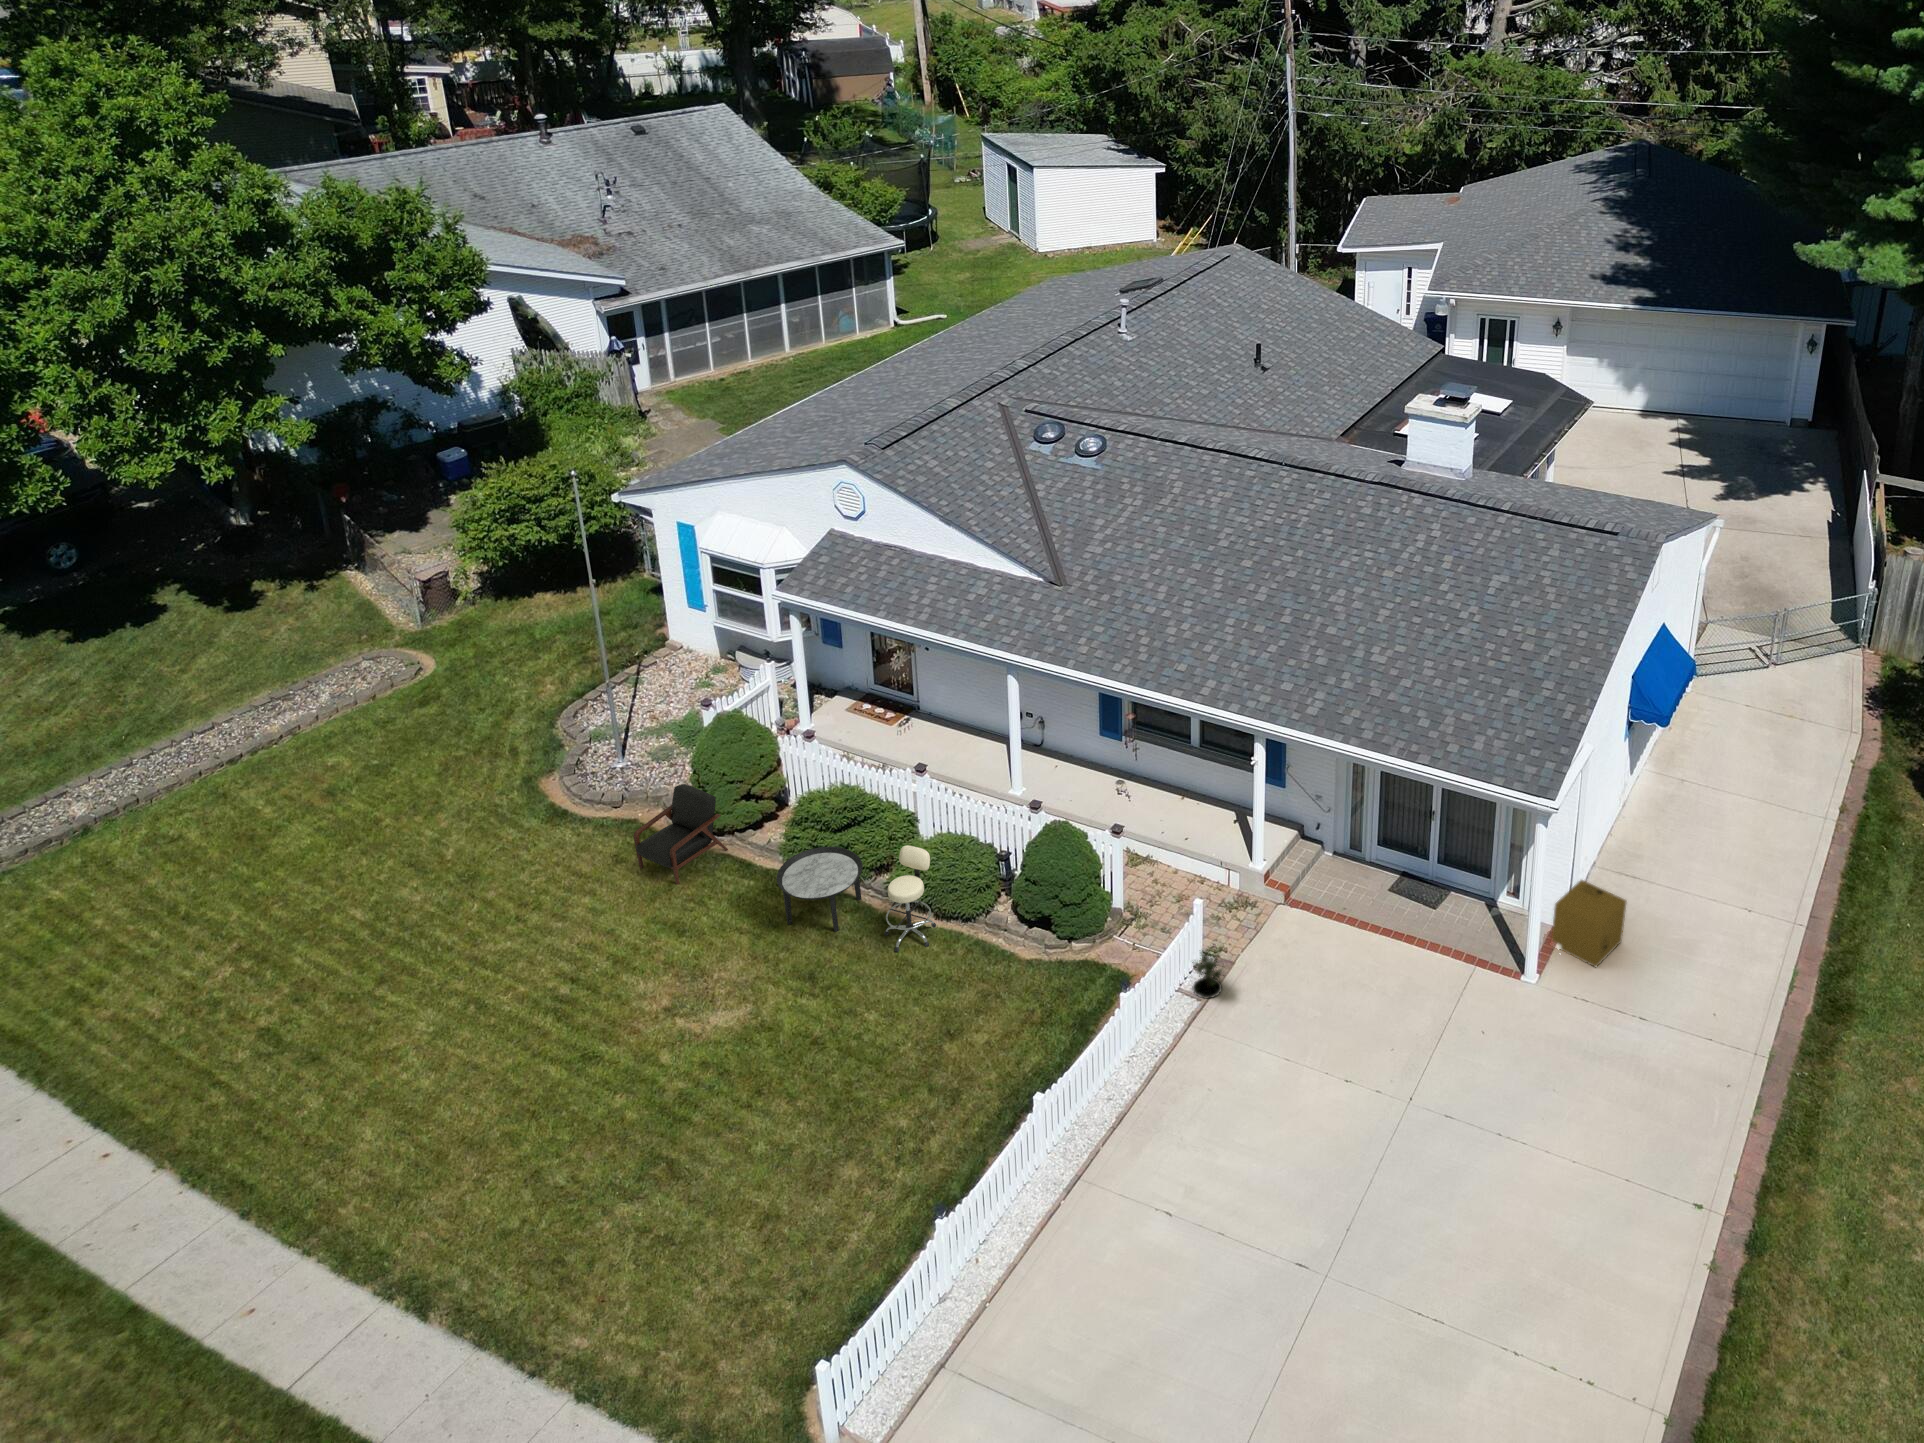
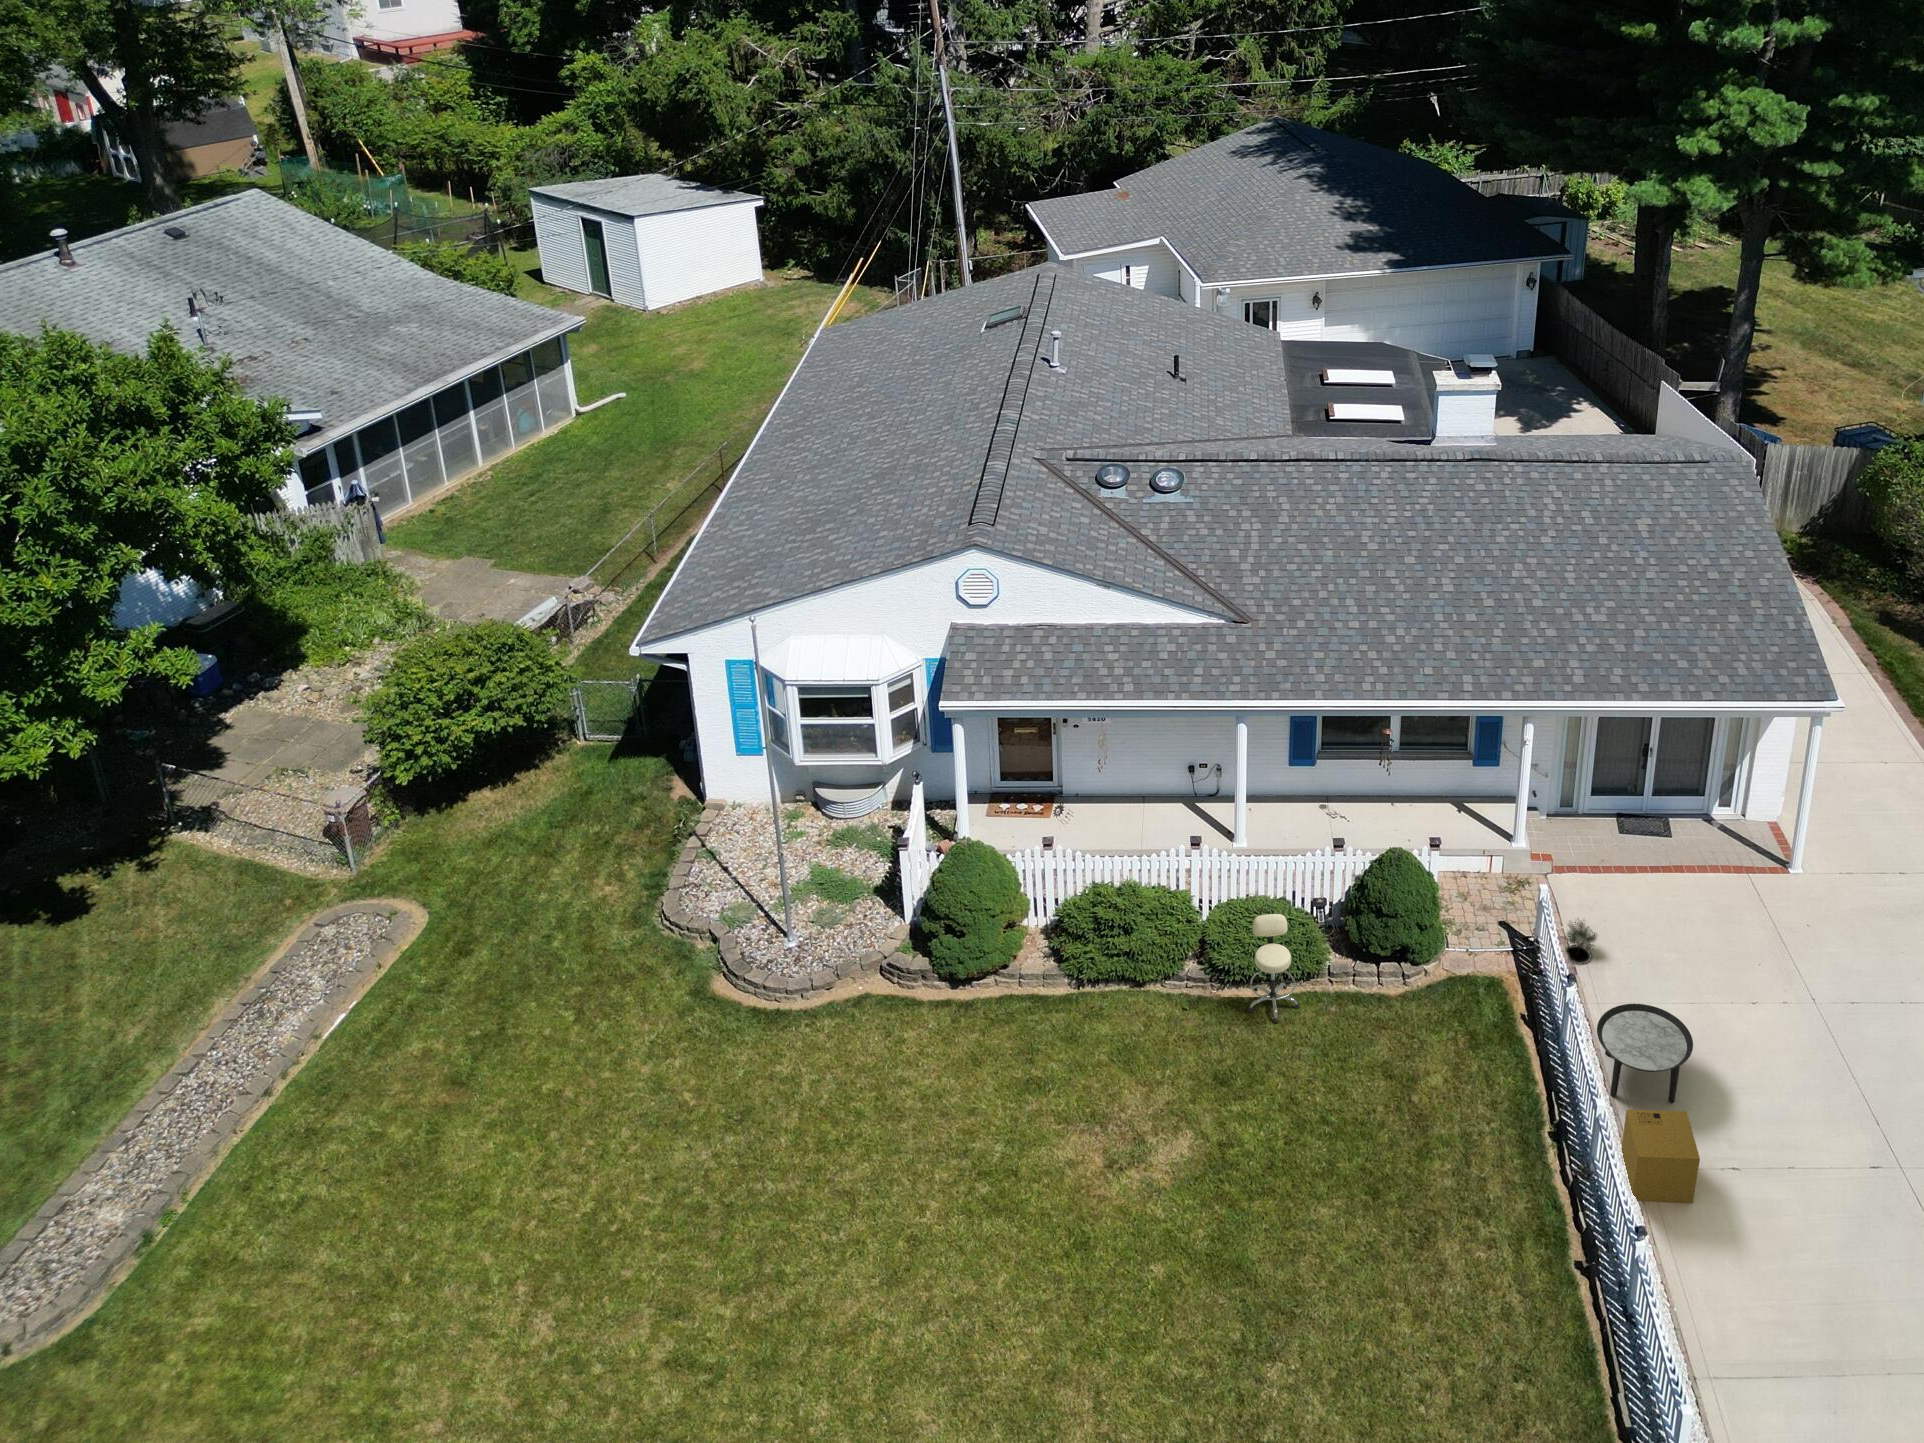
chair: present [633,784,728,885] -> none [925,934,1003,1039]
round table: present [777,847,863,932] -> present [1597,1004,1693,1103]
cardboard box: present [1552,880,1626,967] -> present [1621,1110,1700,1203]

